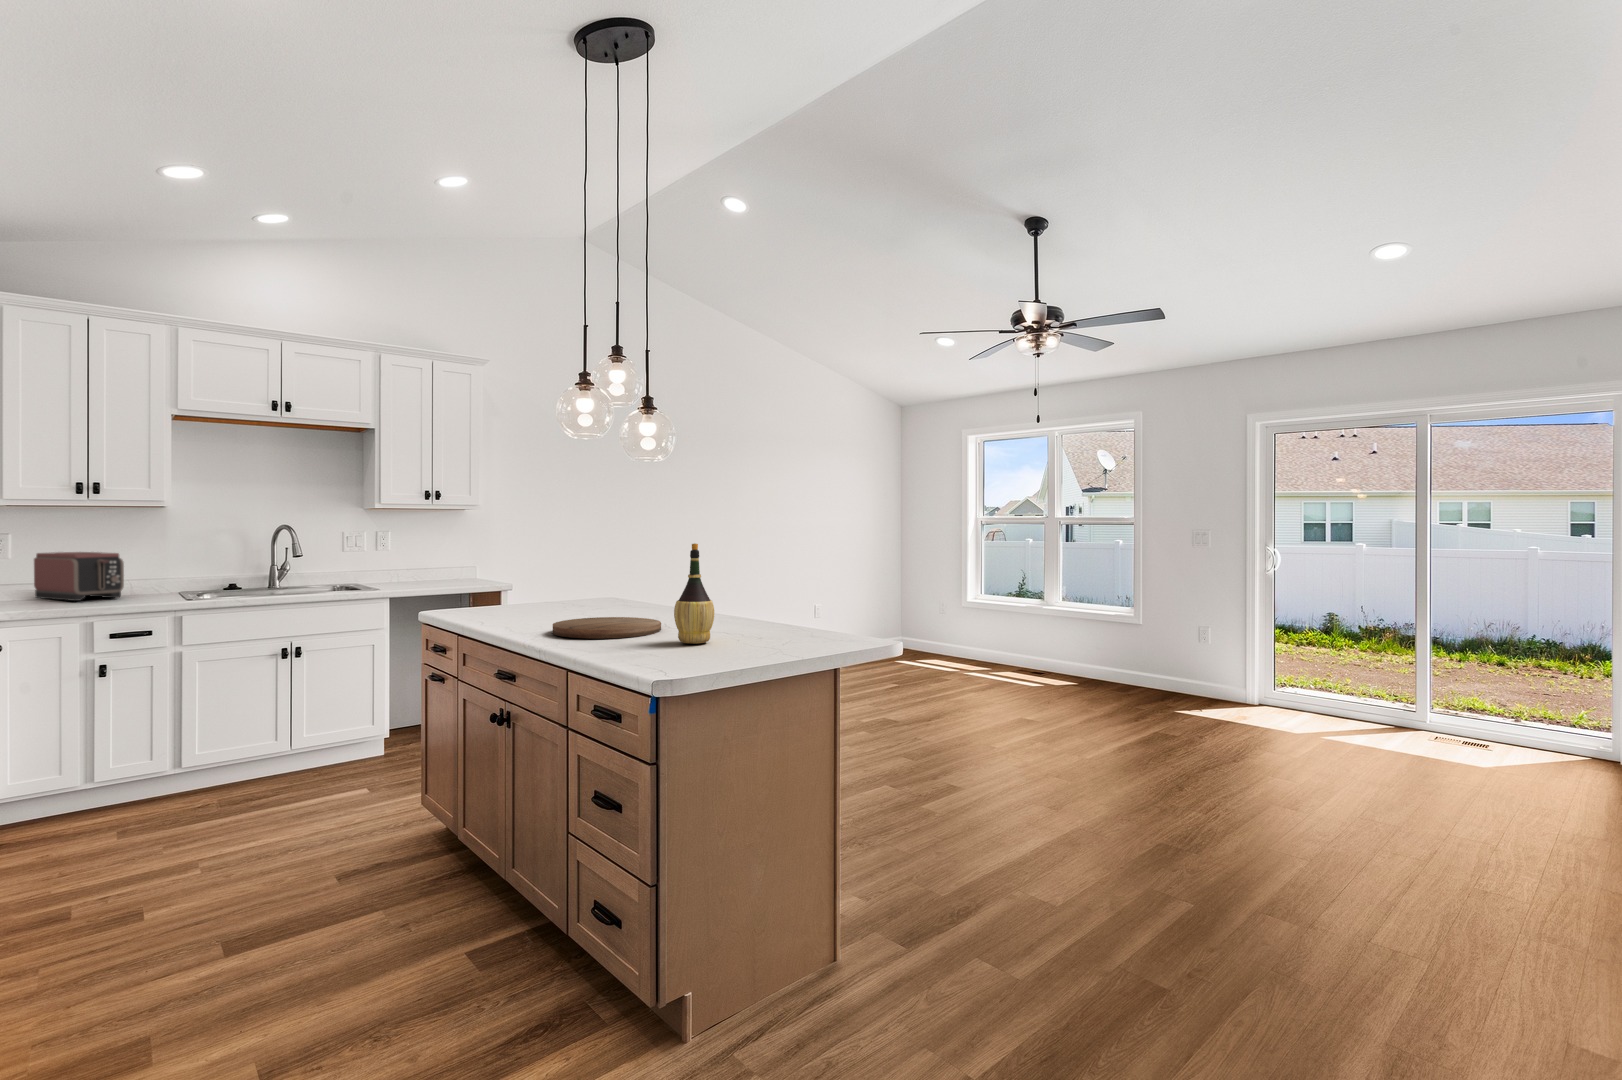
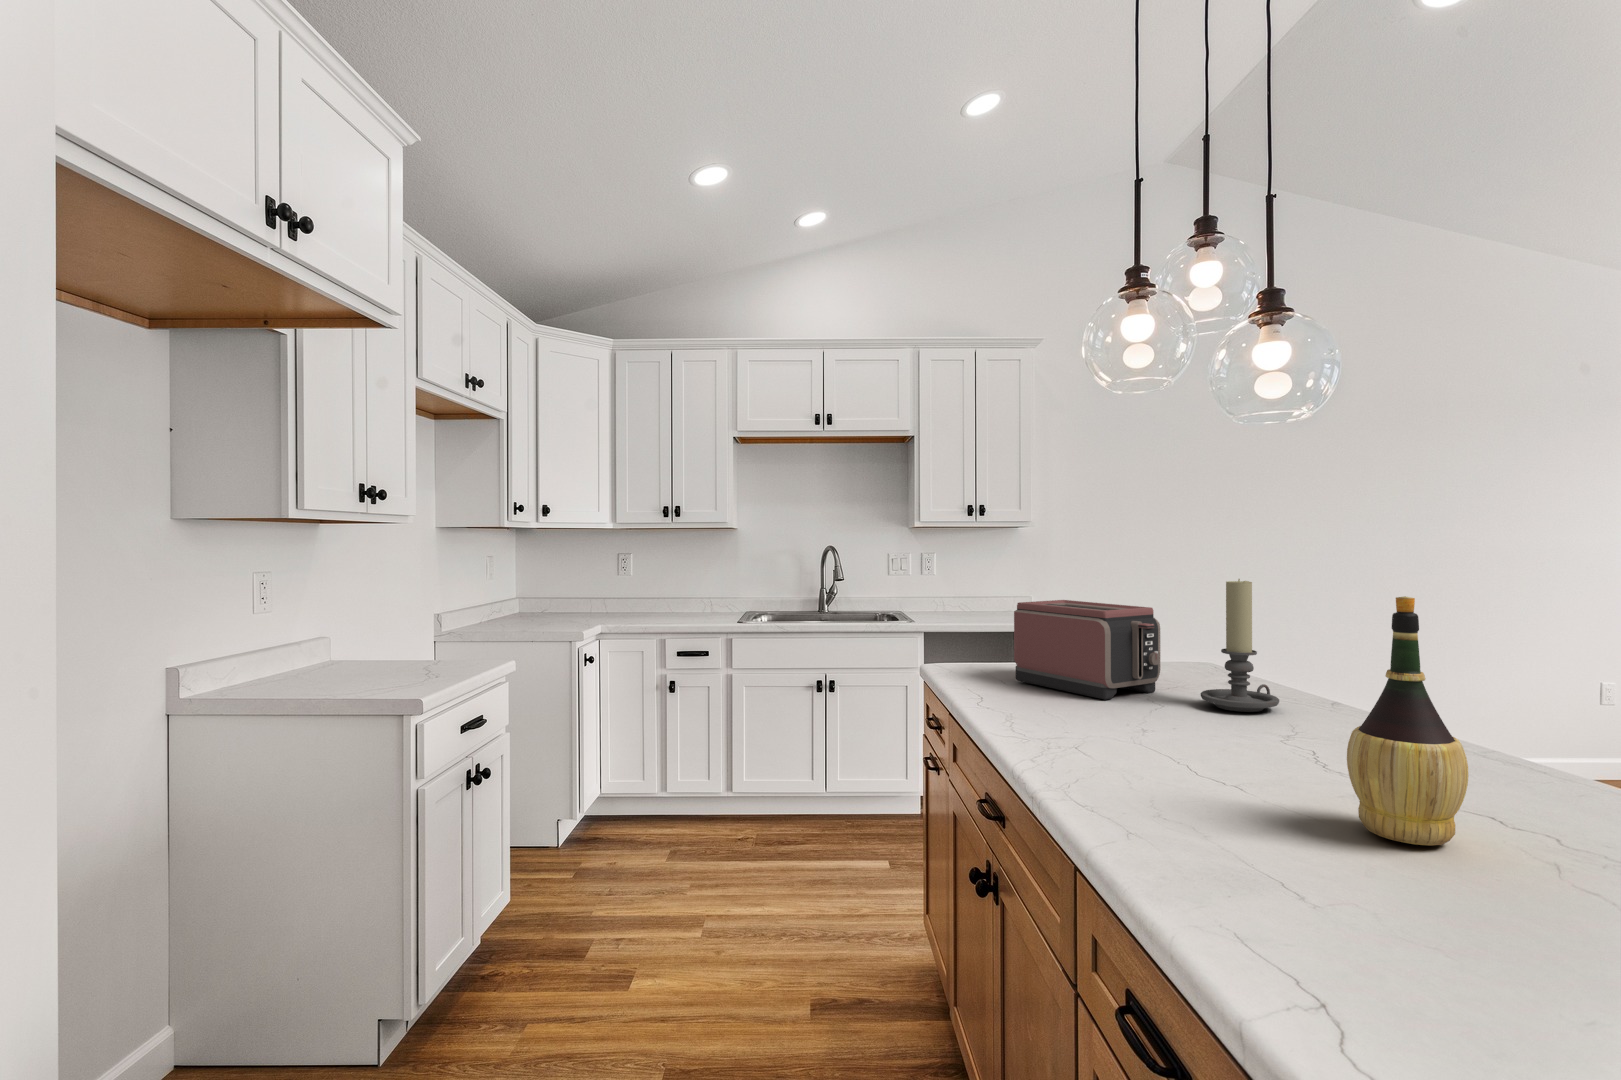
candle holder: none [613,543,653,617] -> present [1201,579,1279,712]
toaster: present [34,552,124,601] -> present [1014,600,1161,700]
cutting board: present [553,617,661,639] -> none [1081,712,1303,780]

